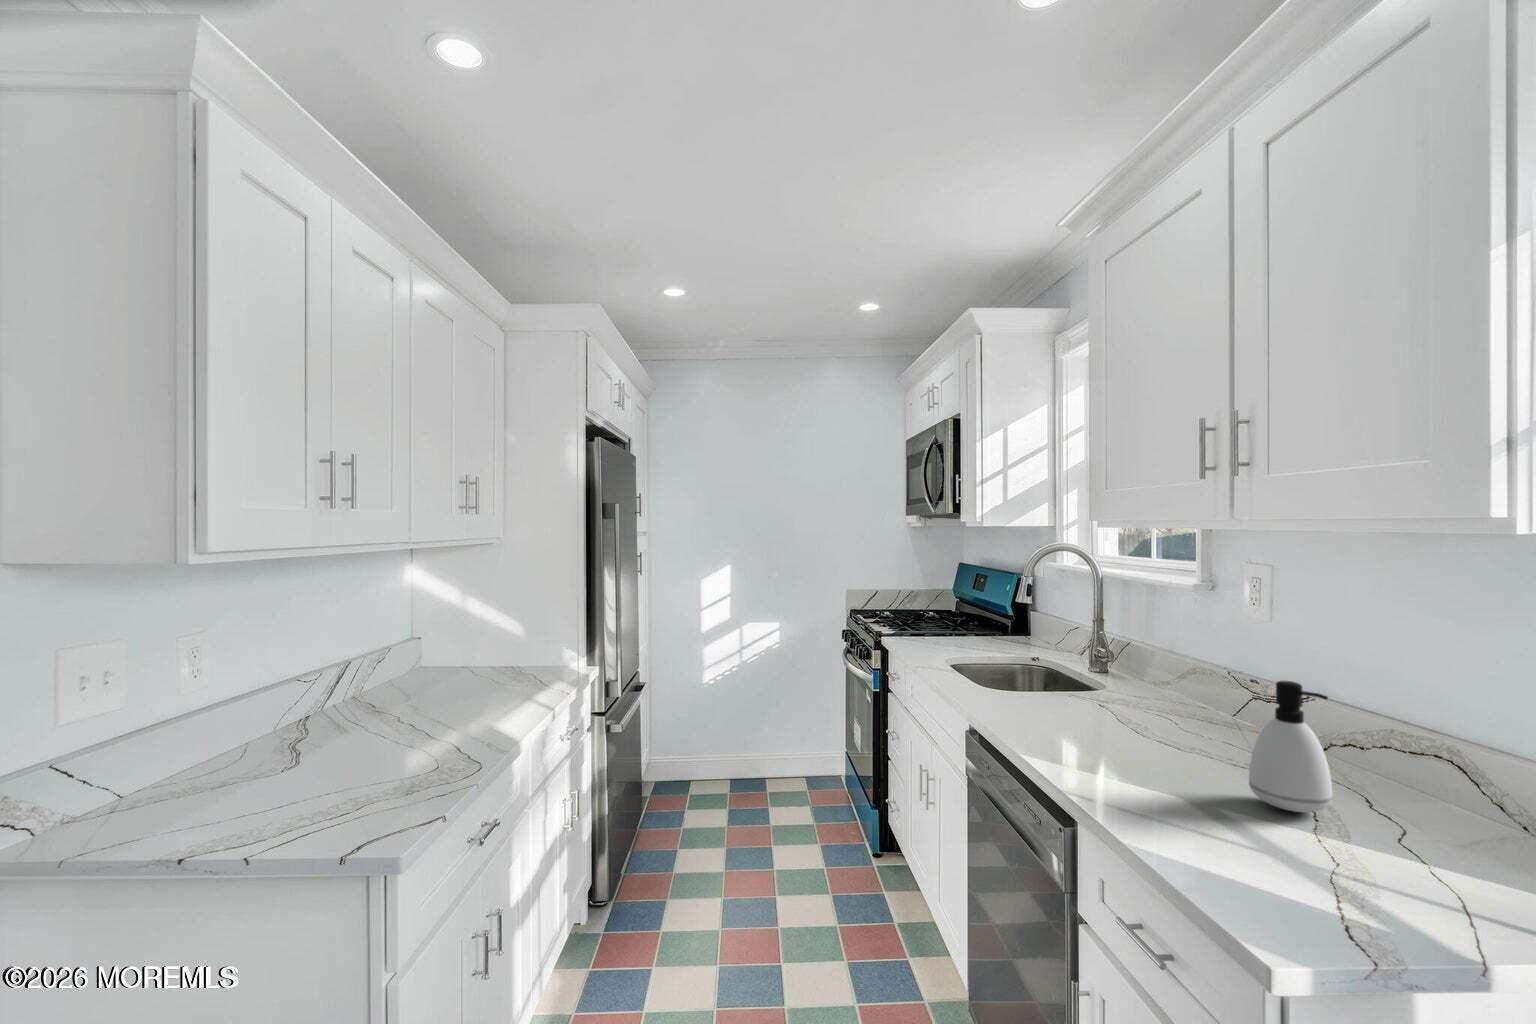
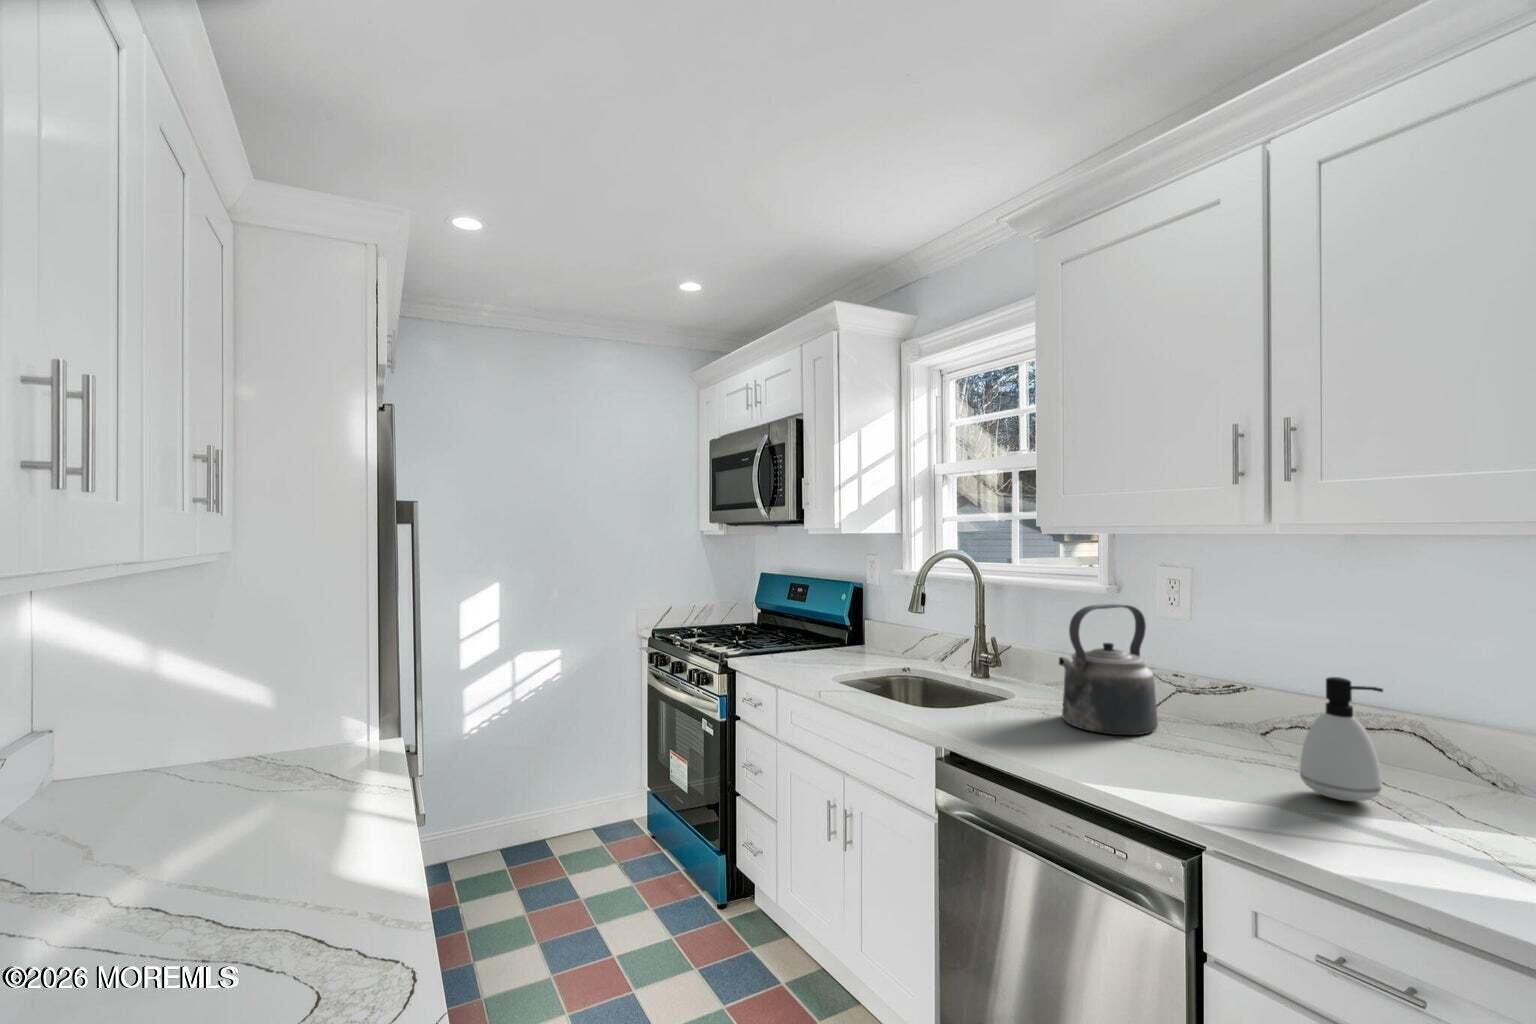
kettle: none [1088,600,1208,733] -> present [1059,604,1158,735]

